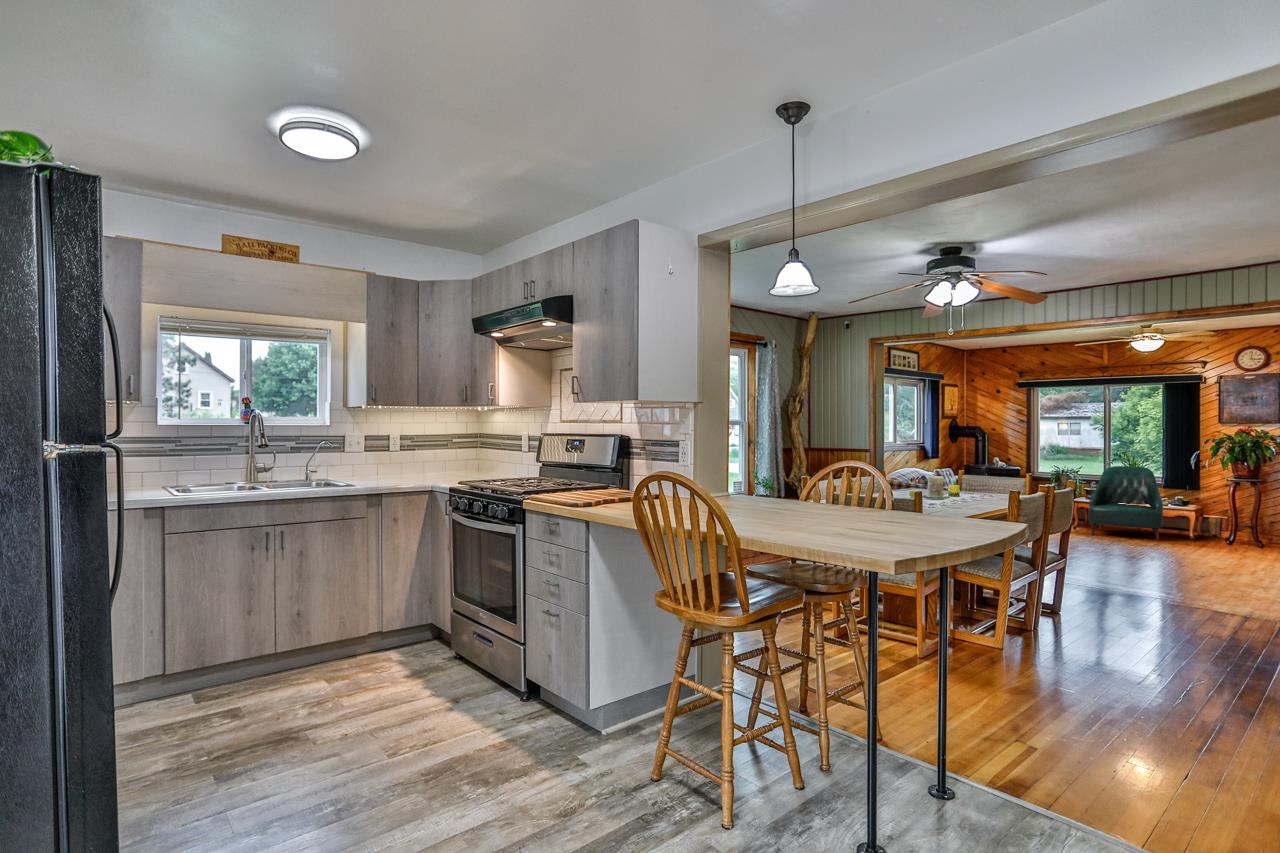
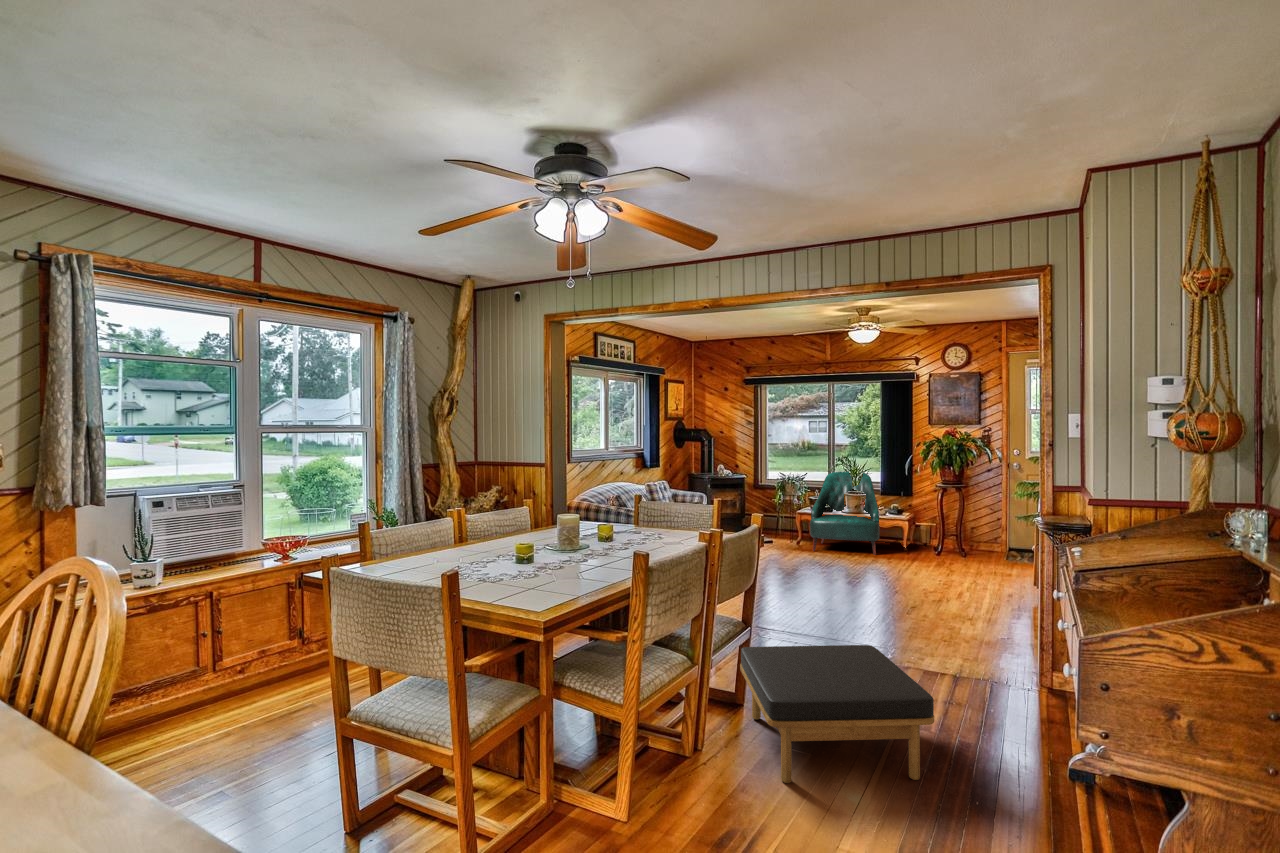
ottoman: none [1060,567,1217,647] -> present [740,645,934,783]

